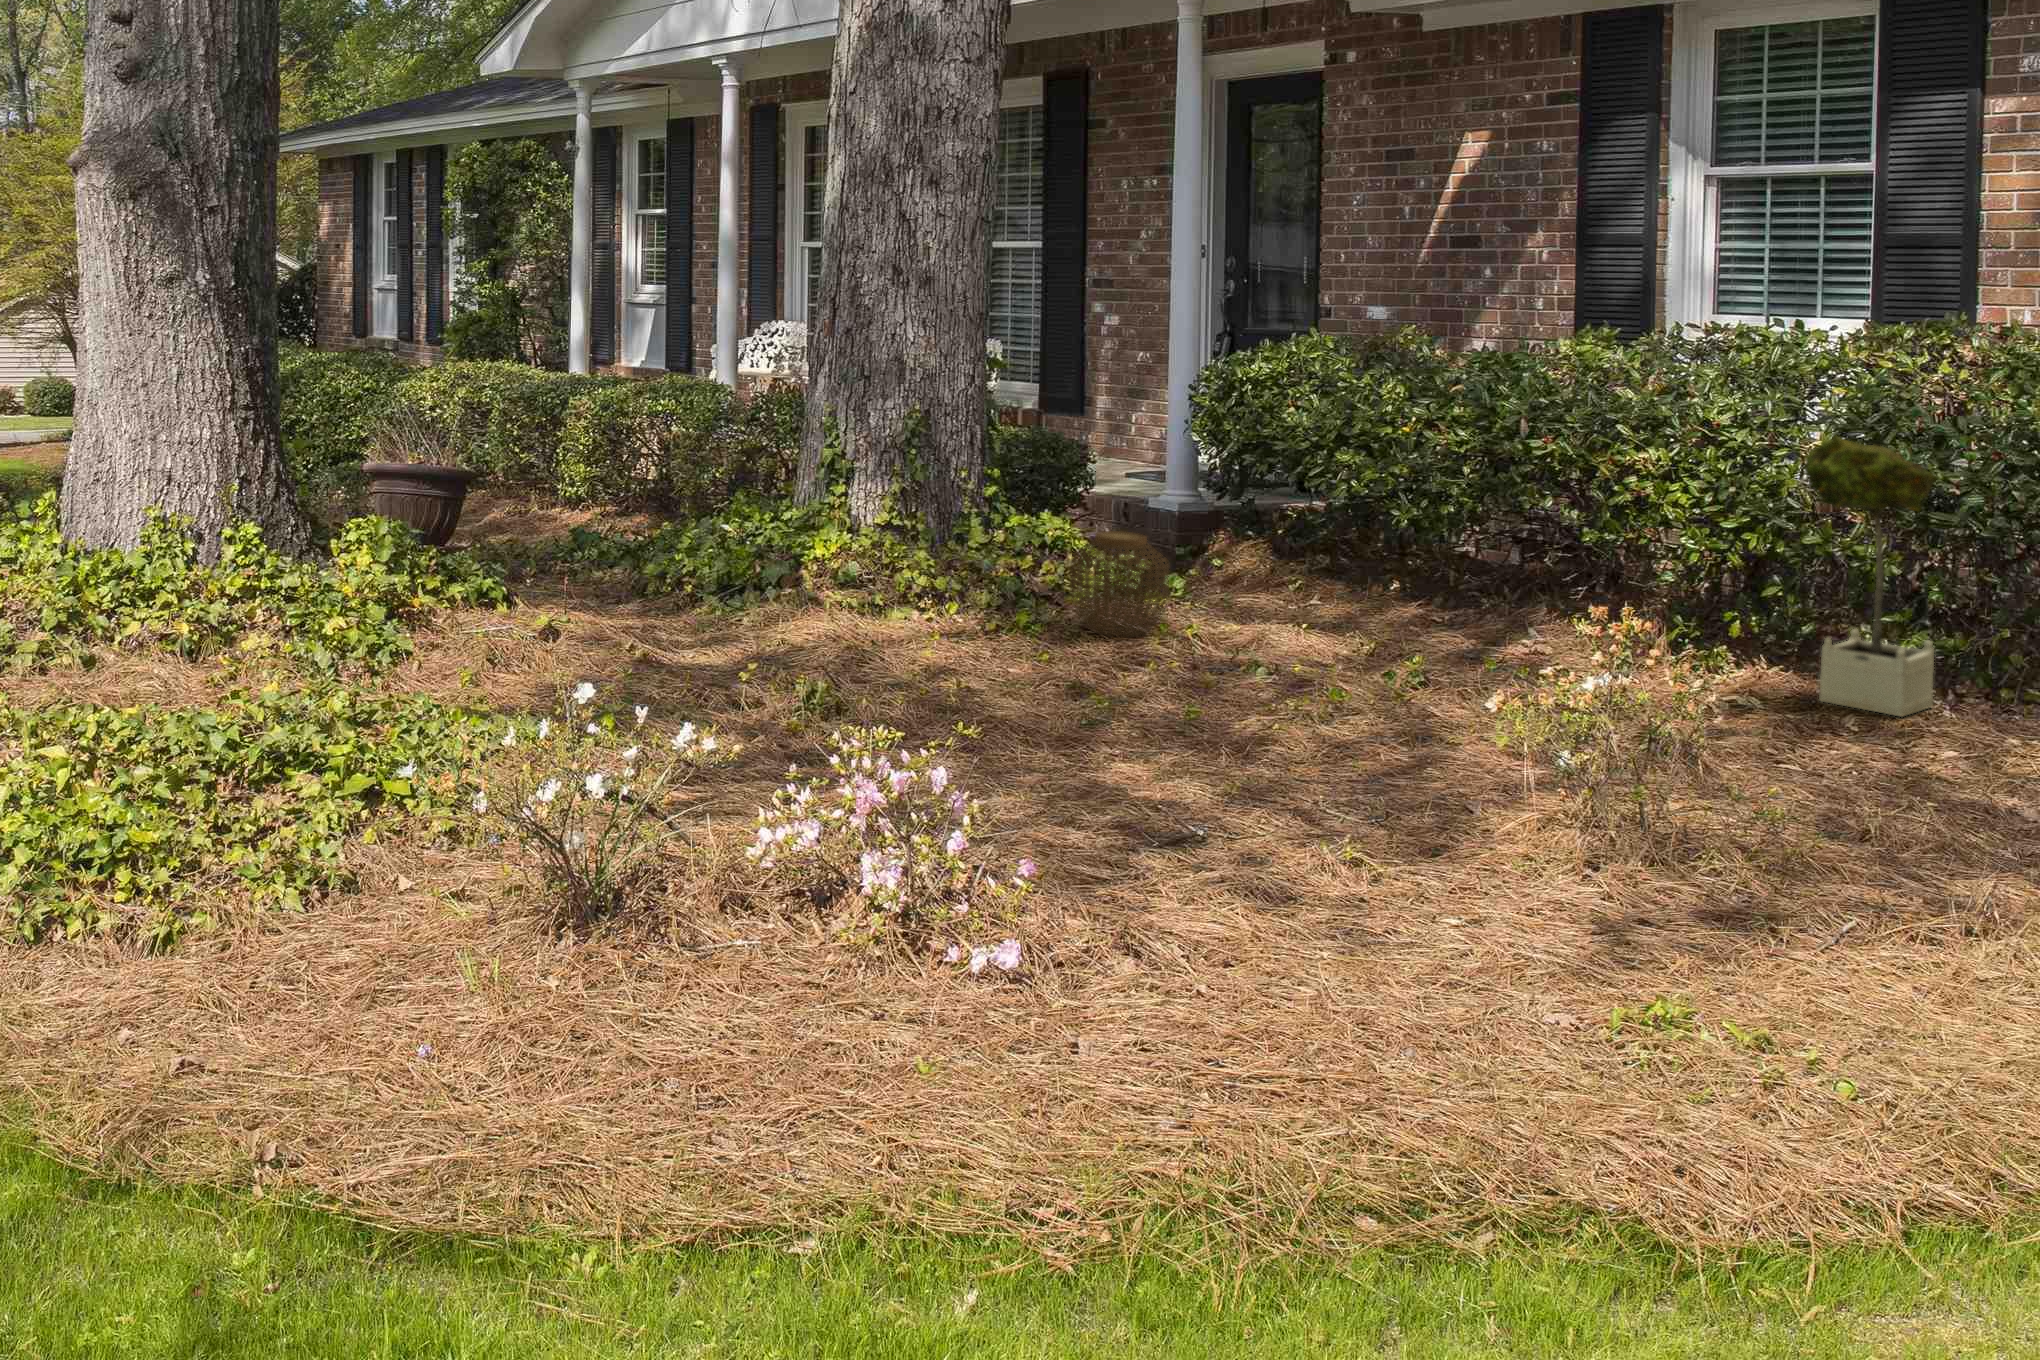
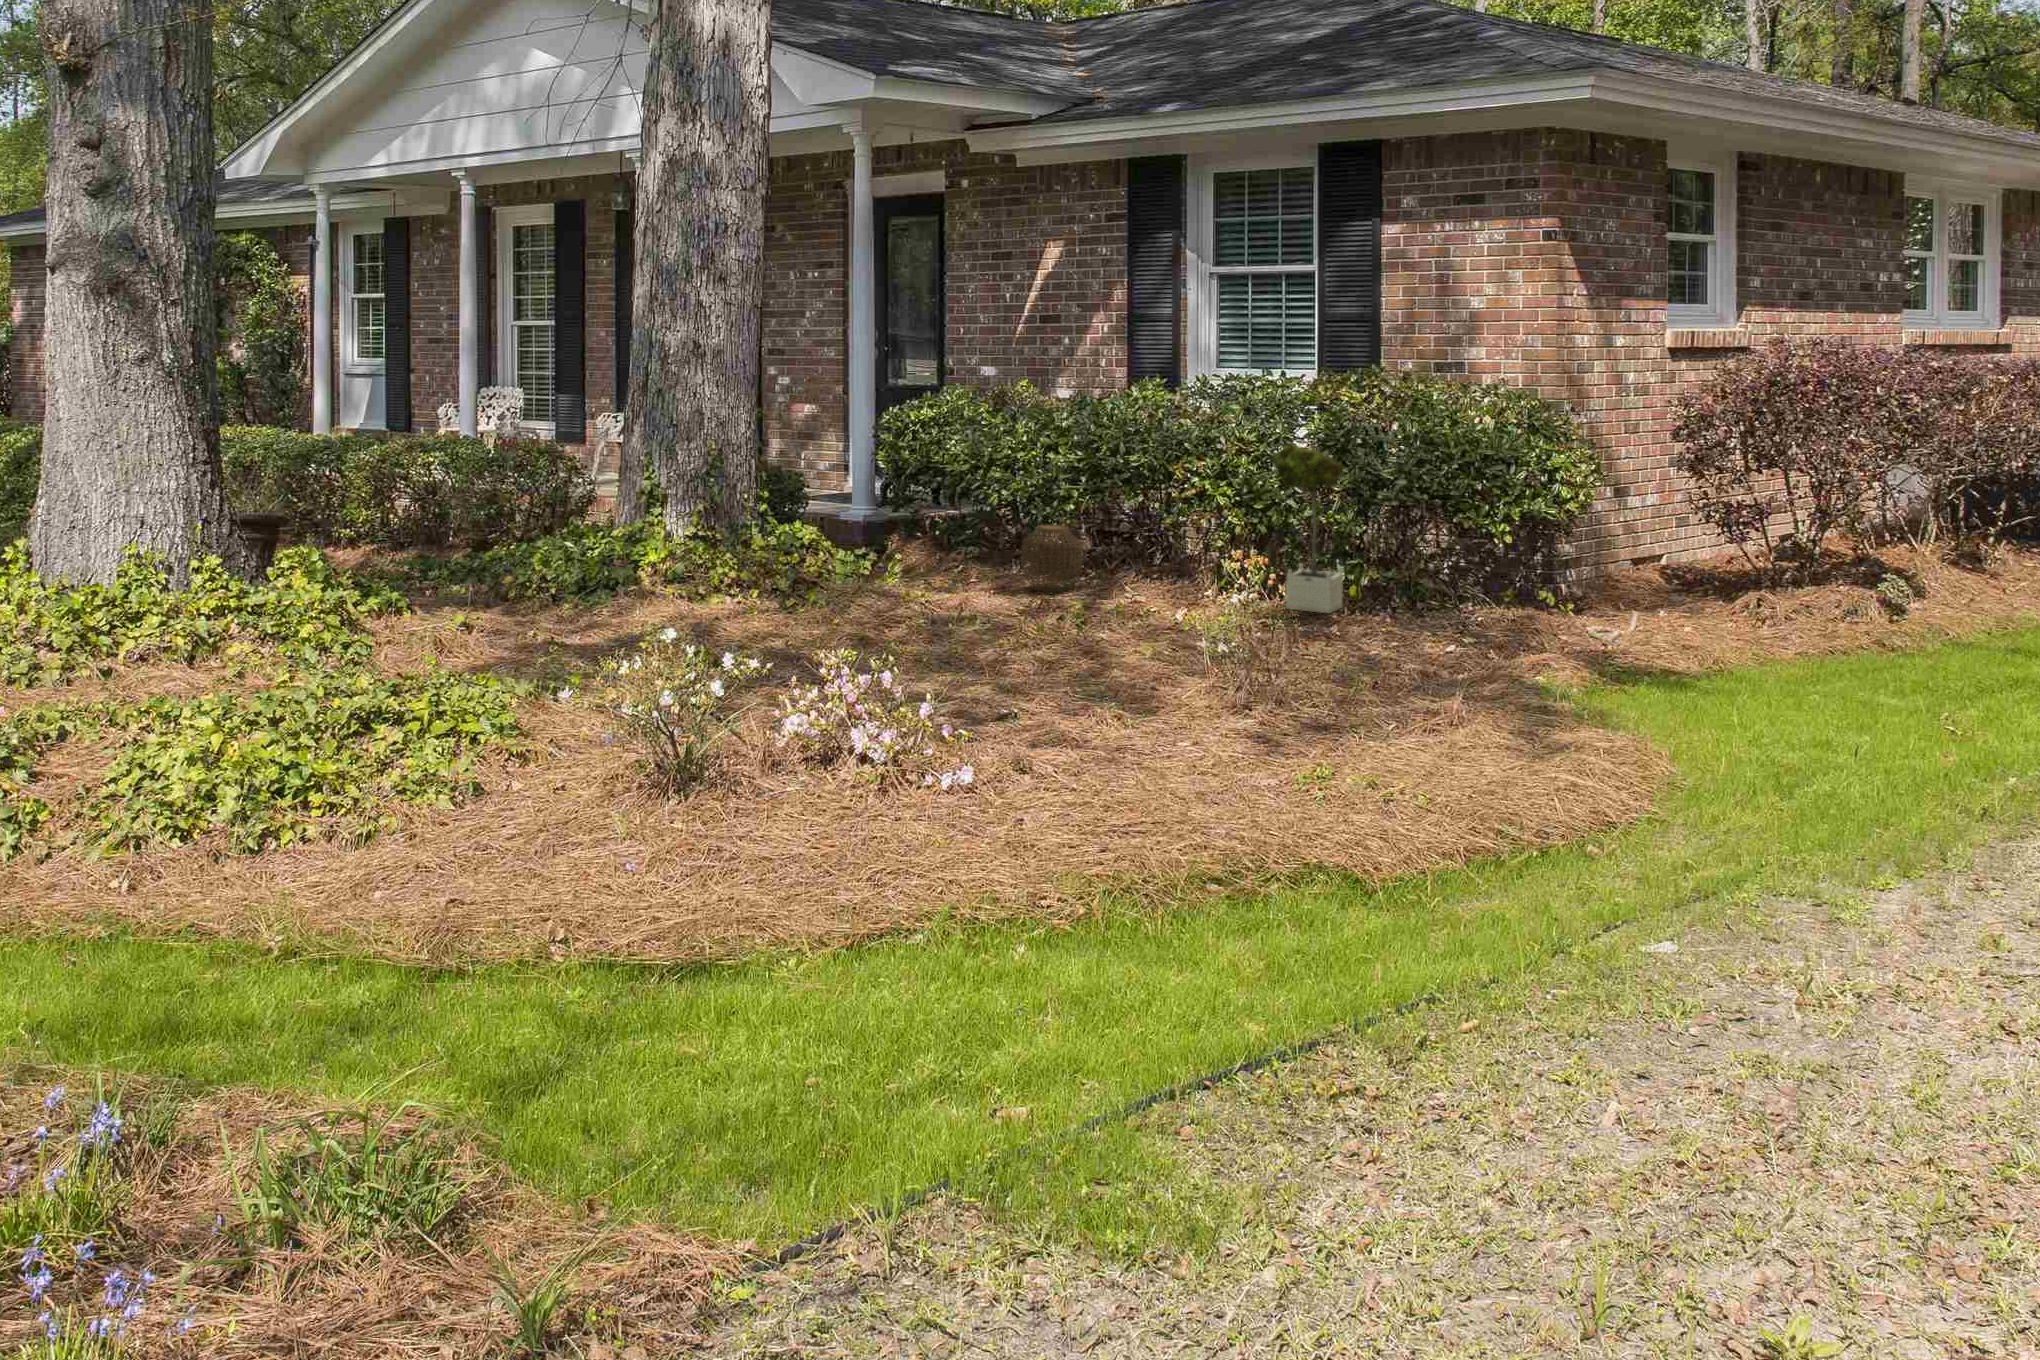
woven basket: present [1070,531,1170,637] -> present [1021,525,1083,592]

